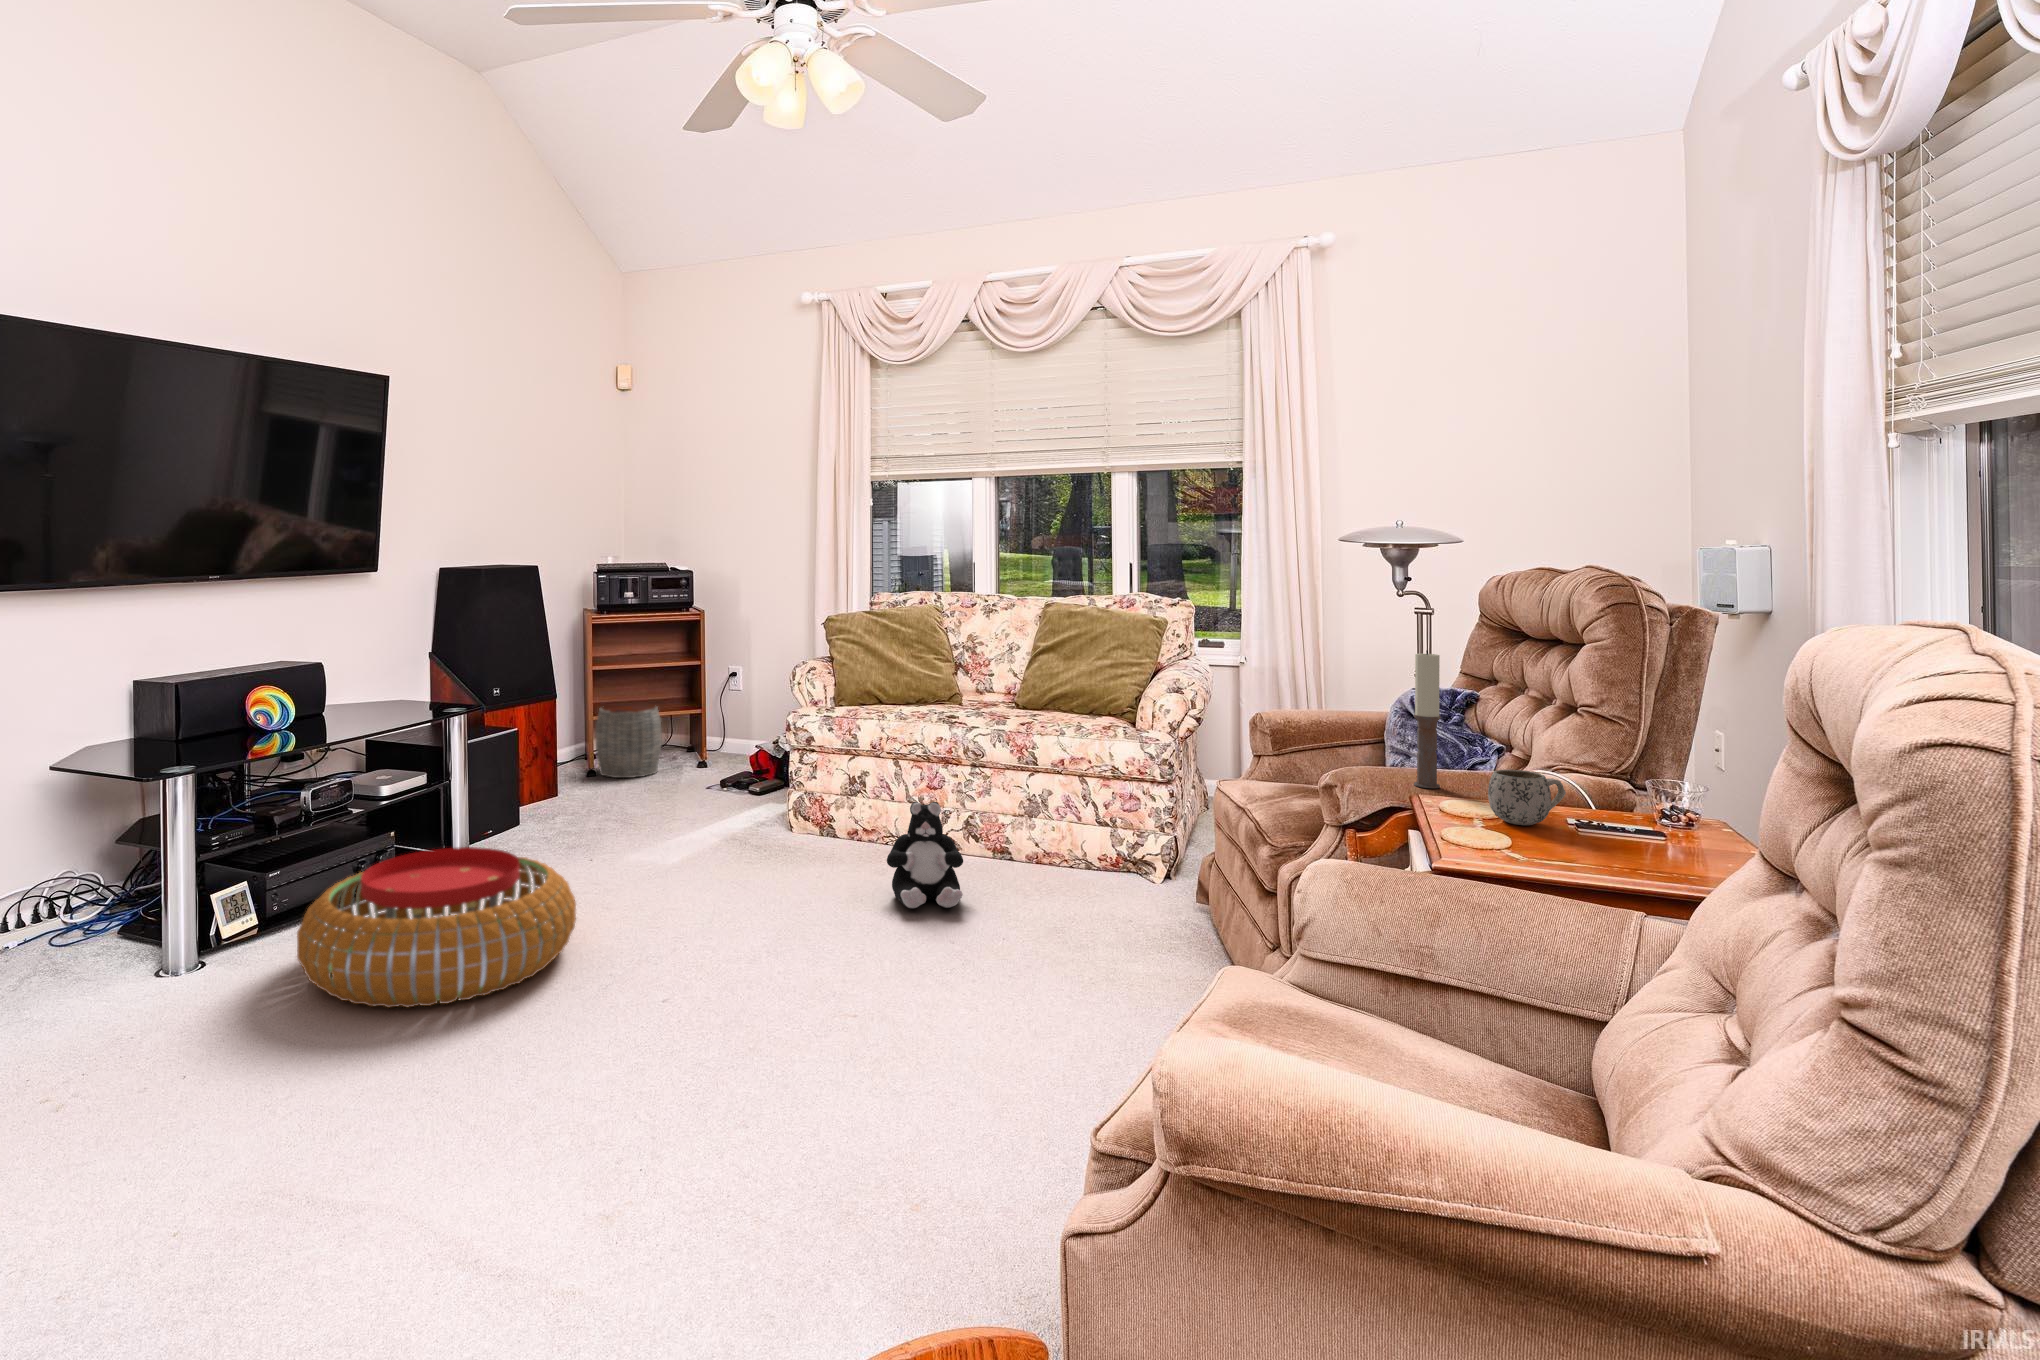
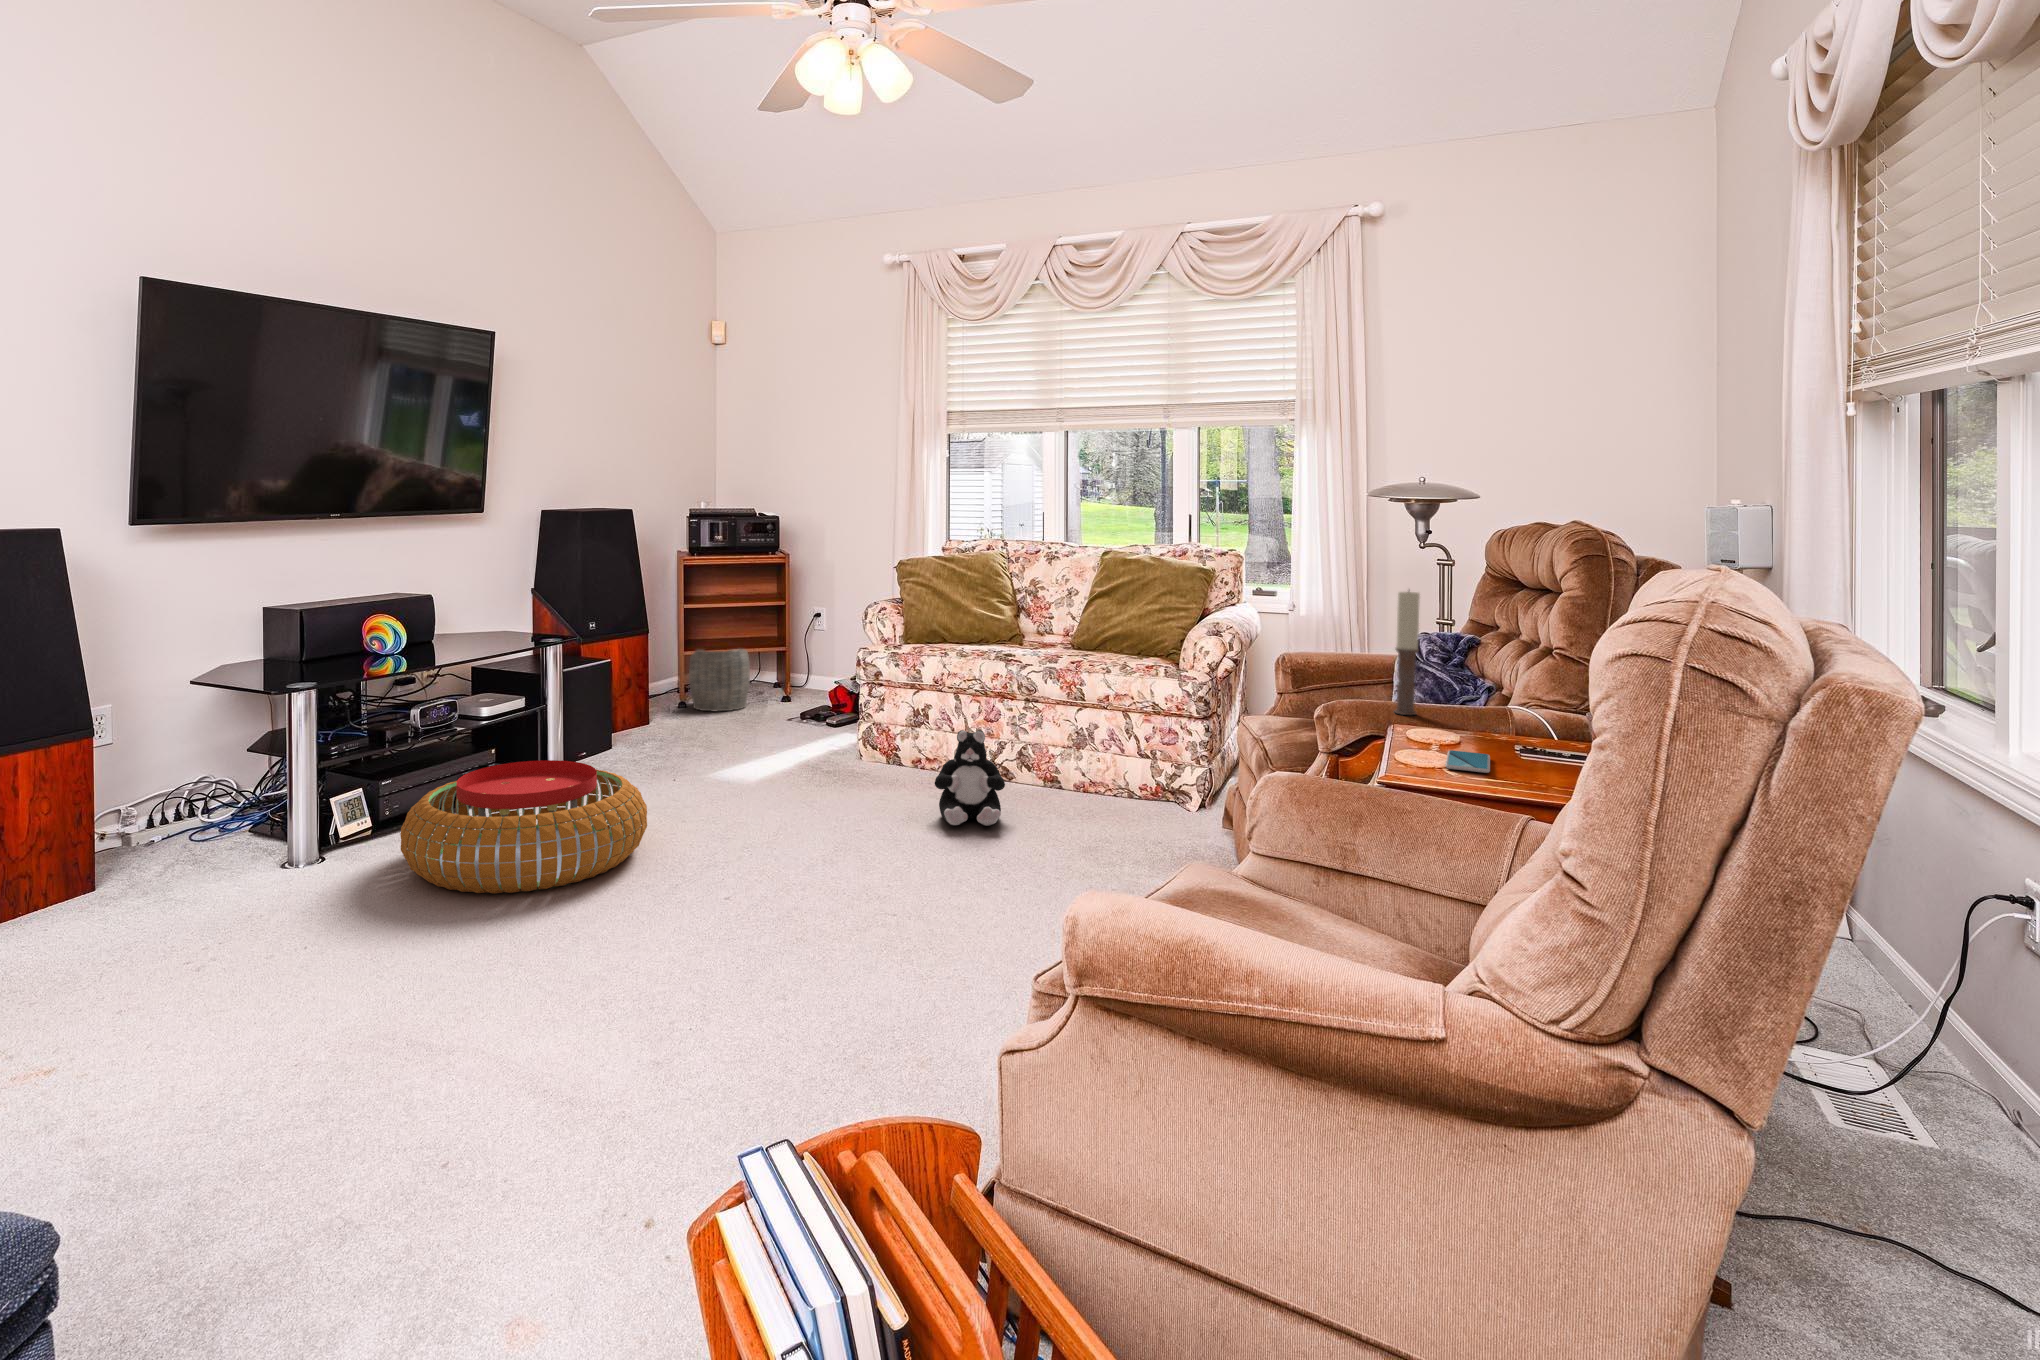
mug: present [1488,770,1566,825] -> none [1447,696,1518,746]
smartphone: none [1499,833,1559,861] -> present [1445,750,1490,773]

